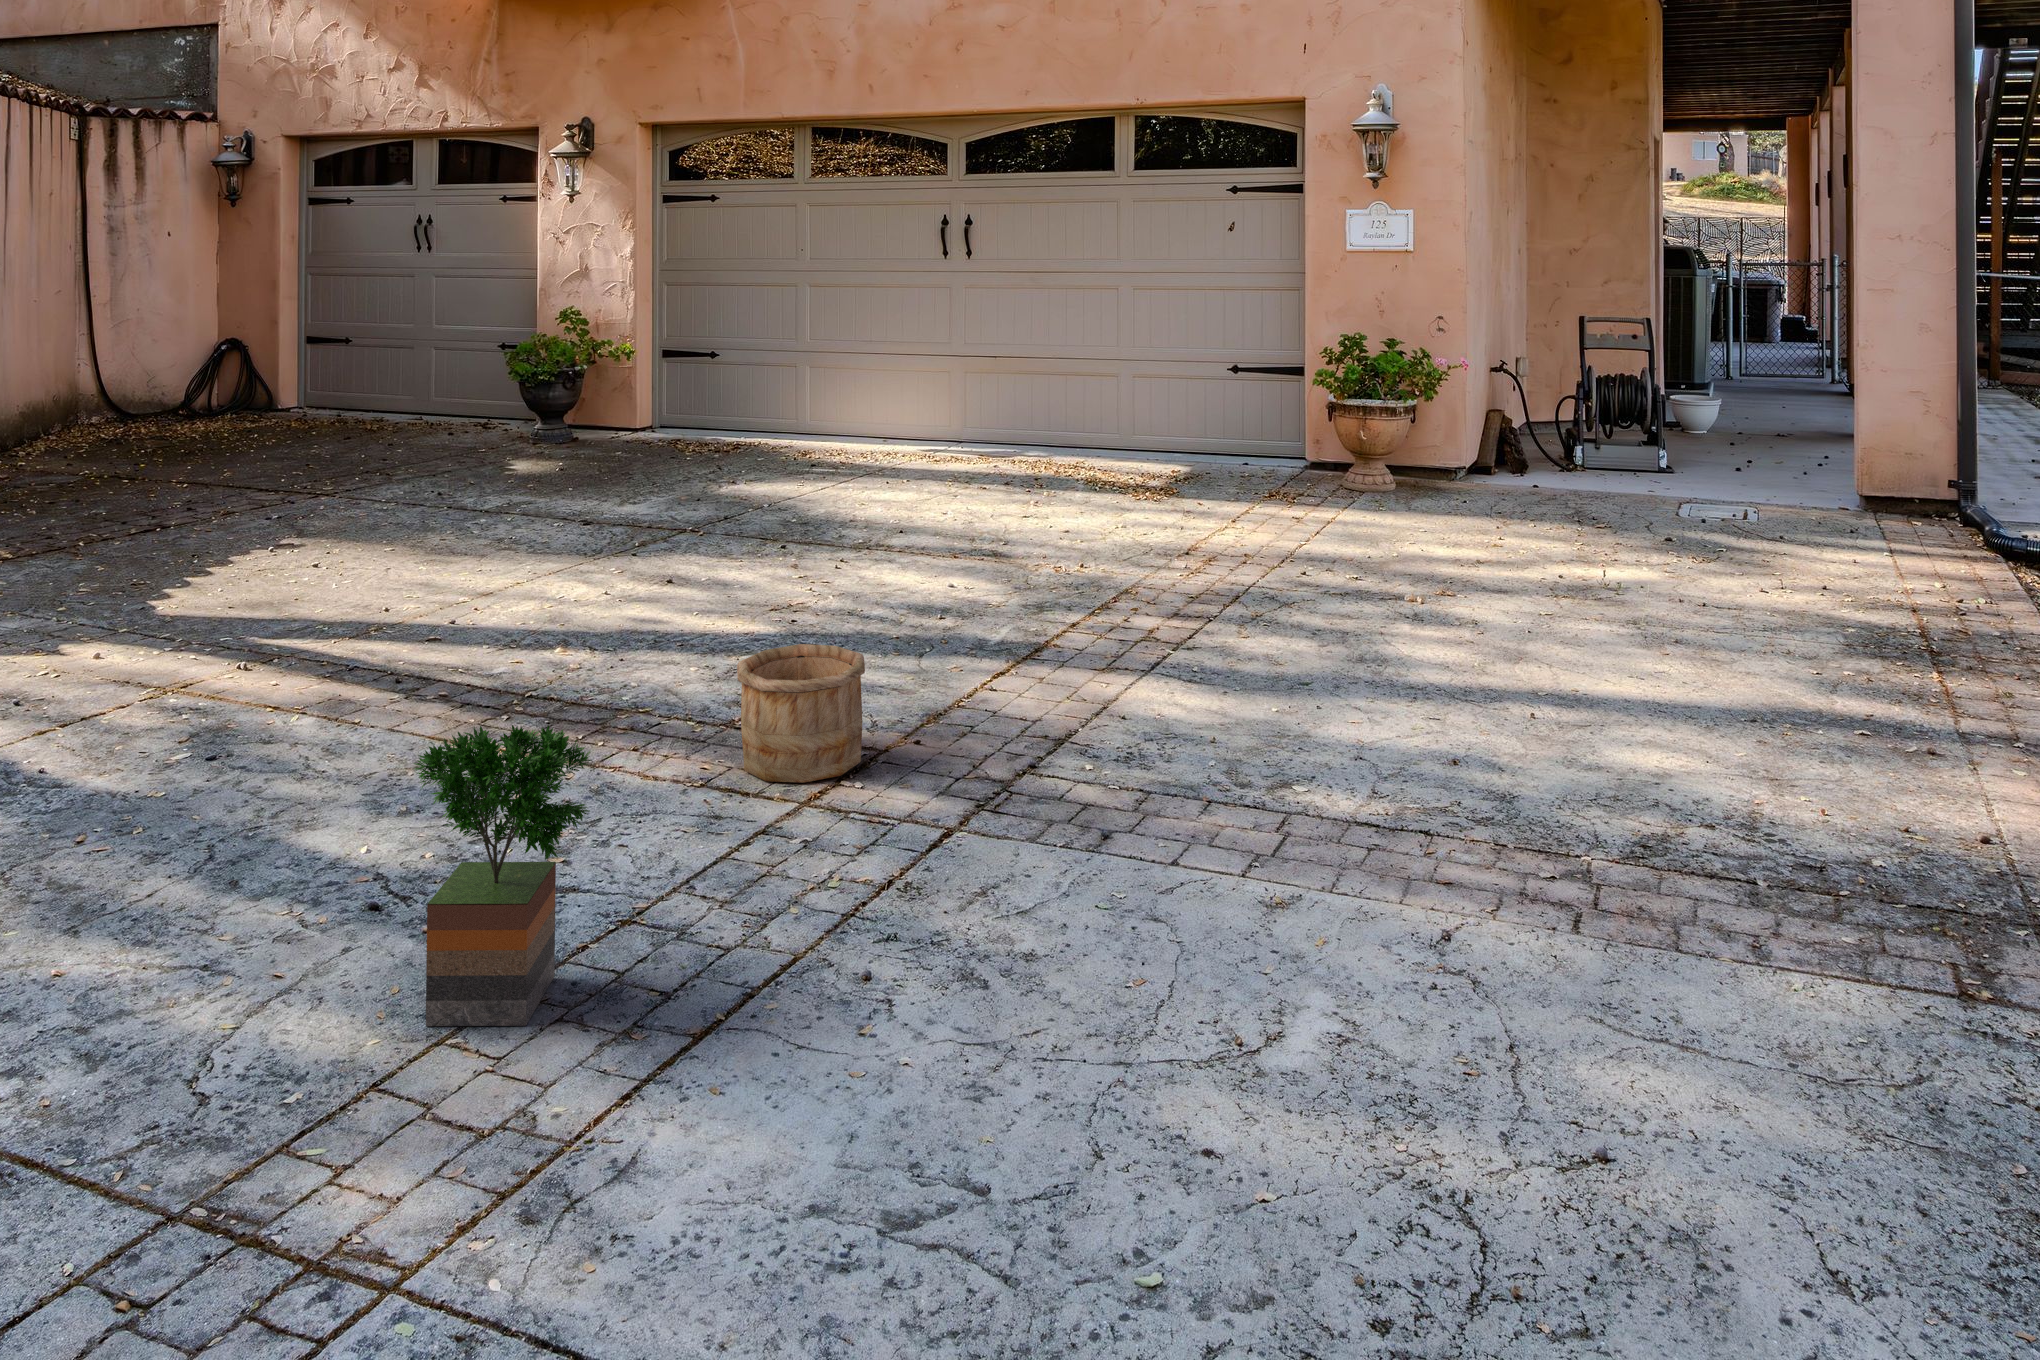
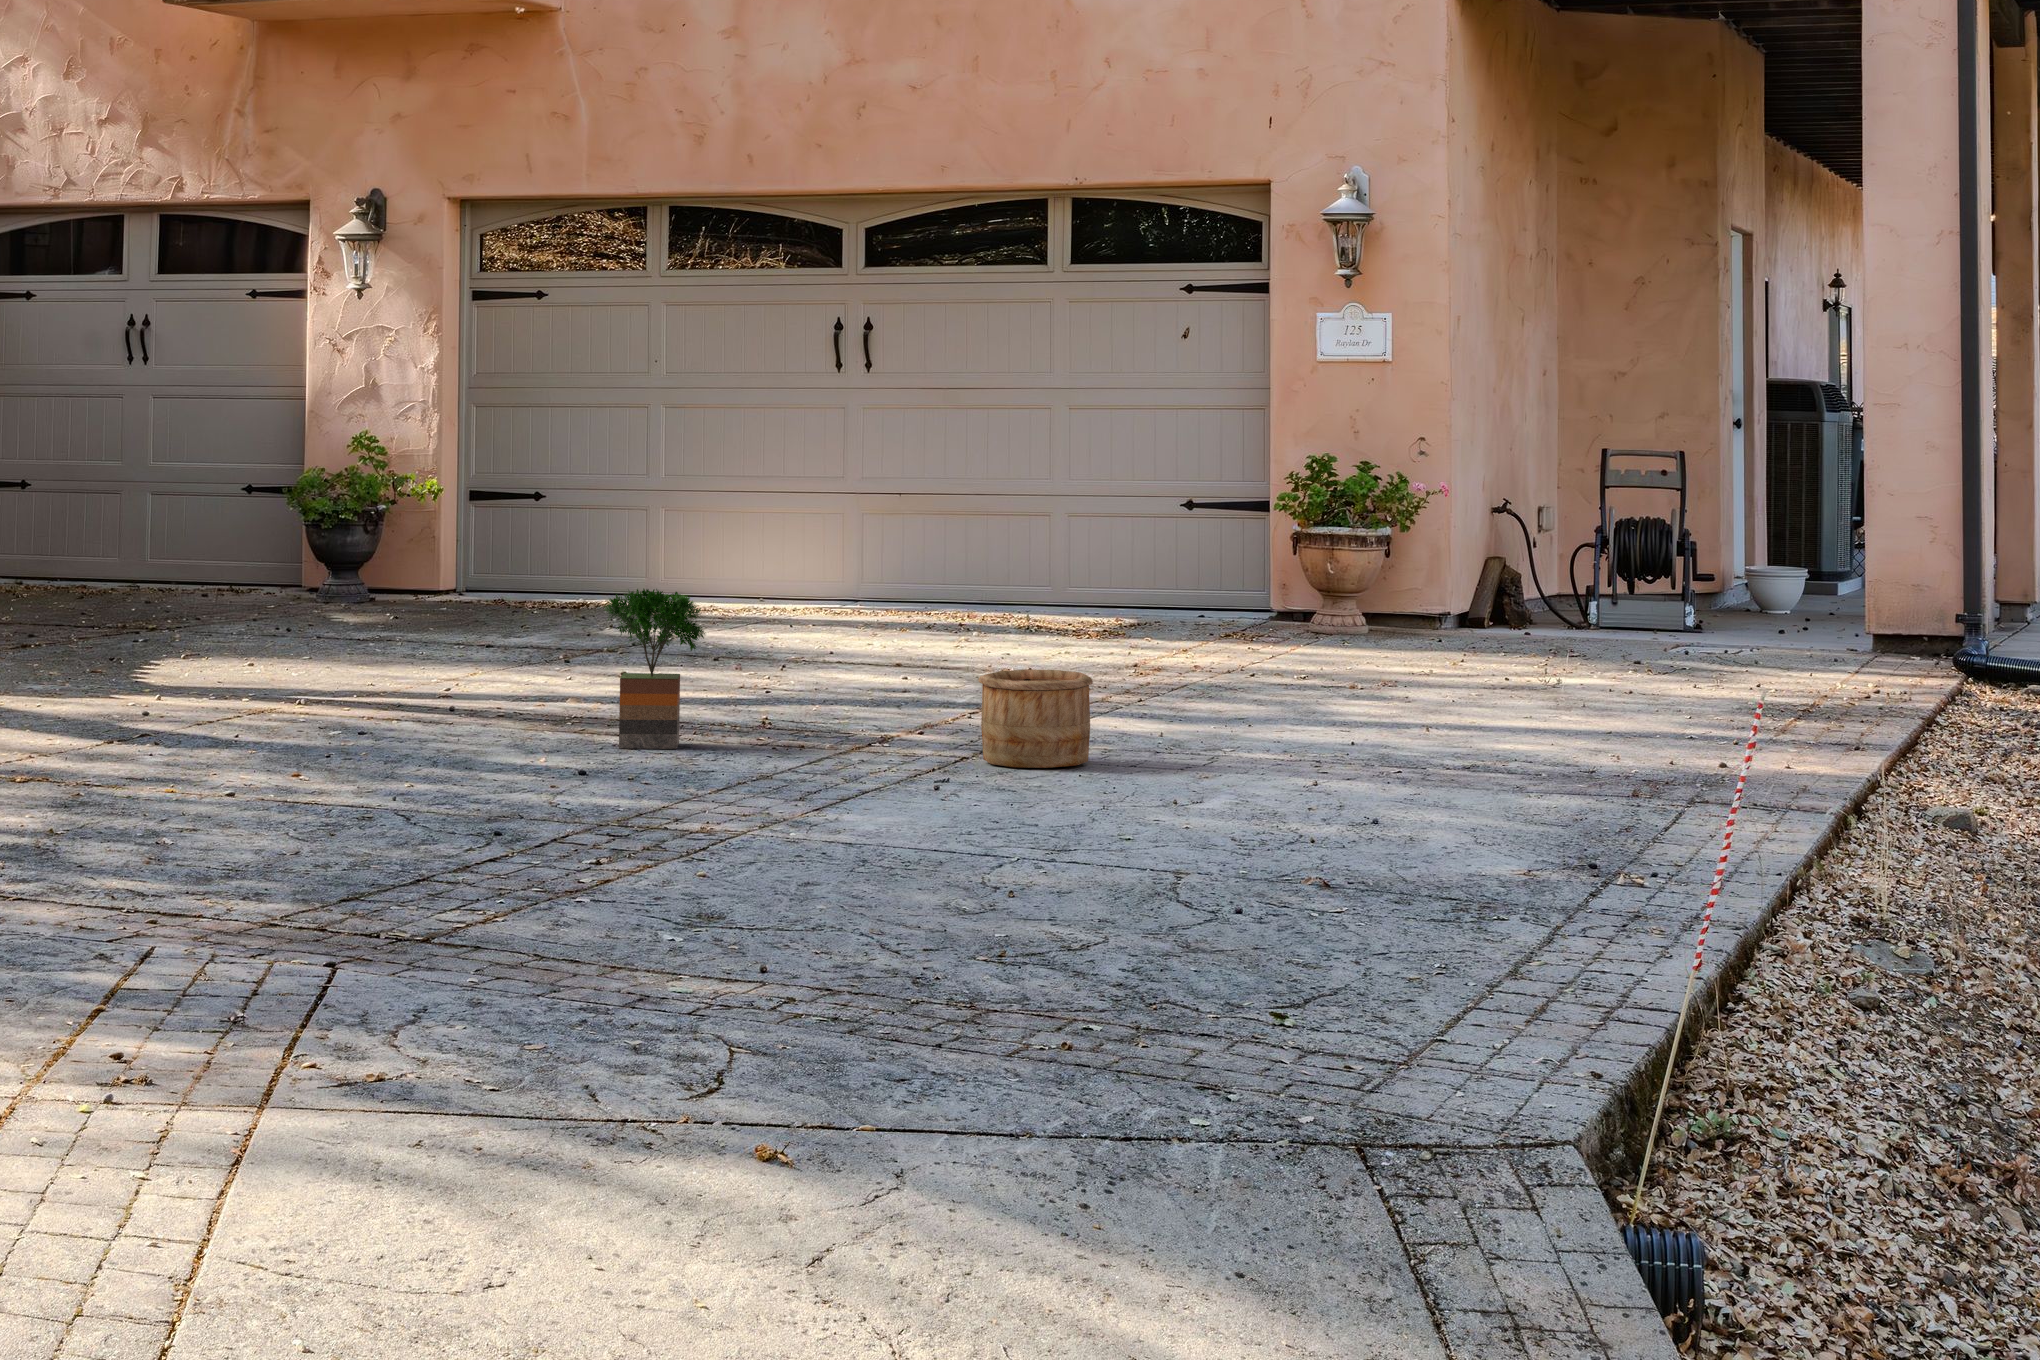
wooden bucket: present [737,644,865,783] -> present [978,669,1093,768]

